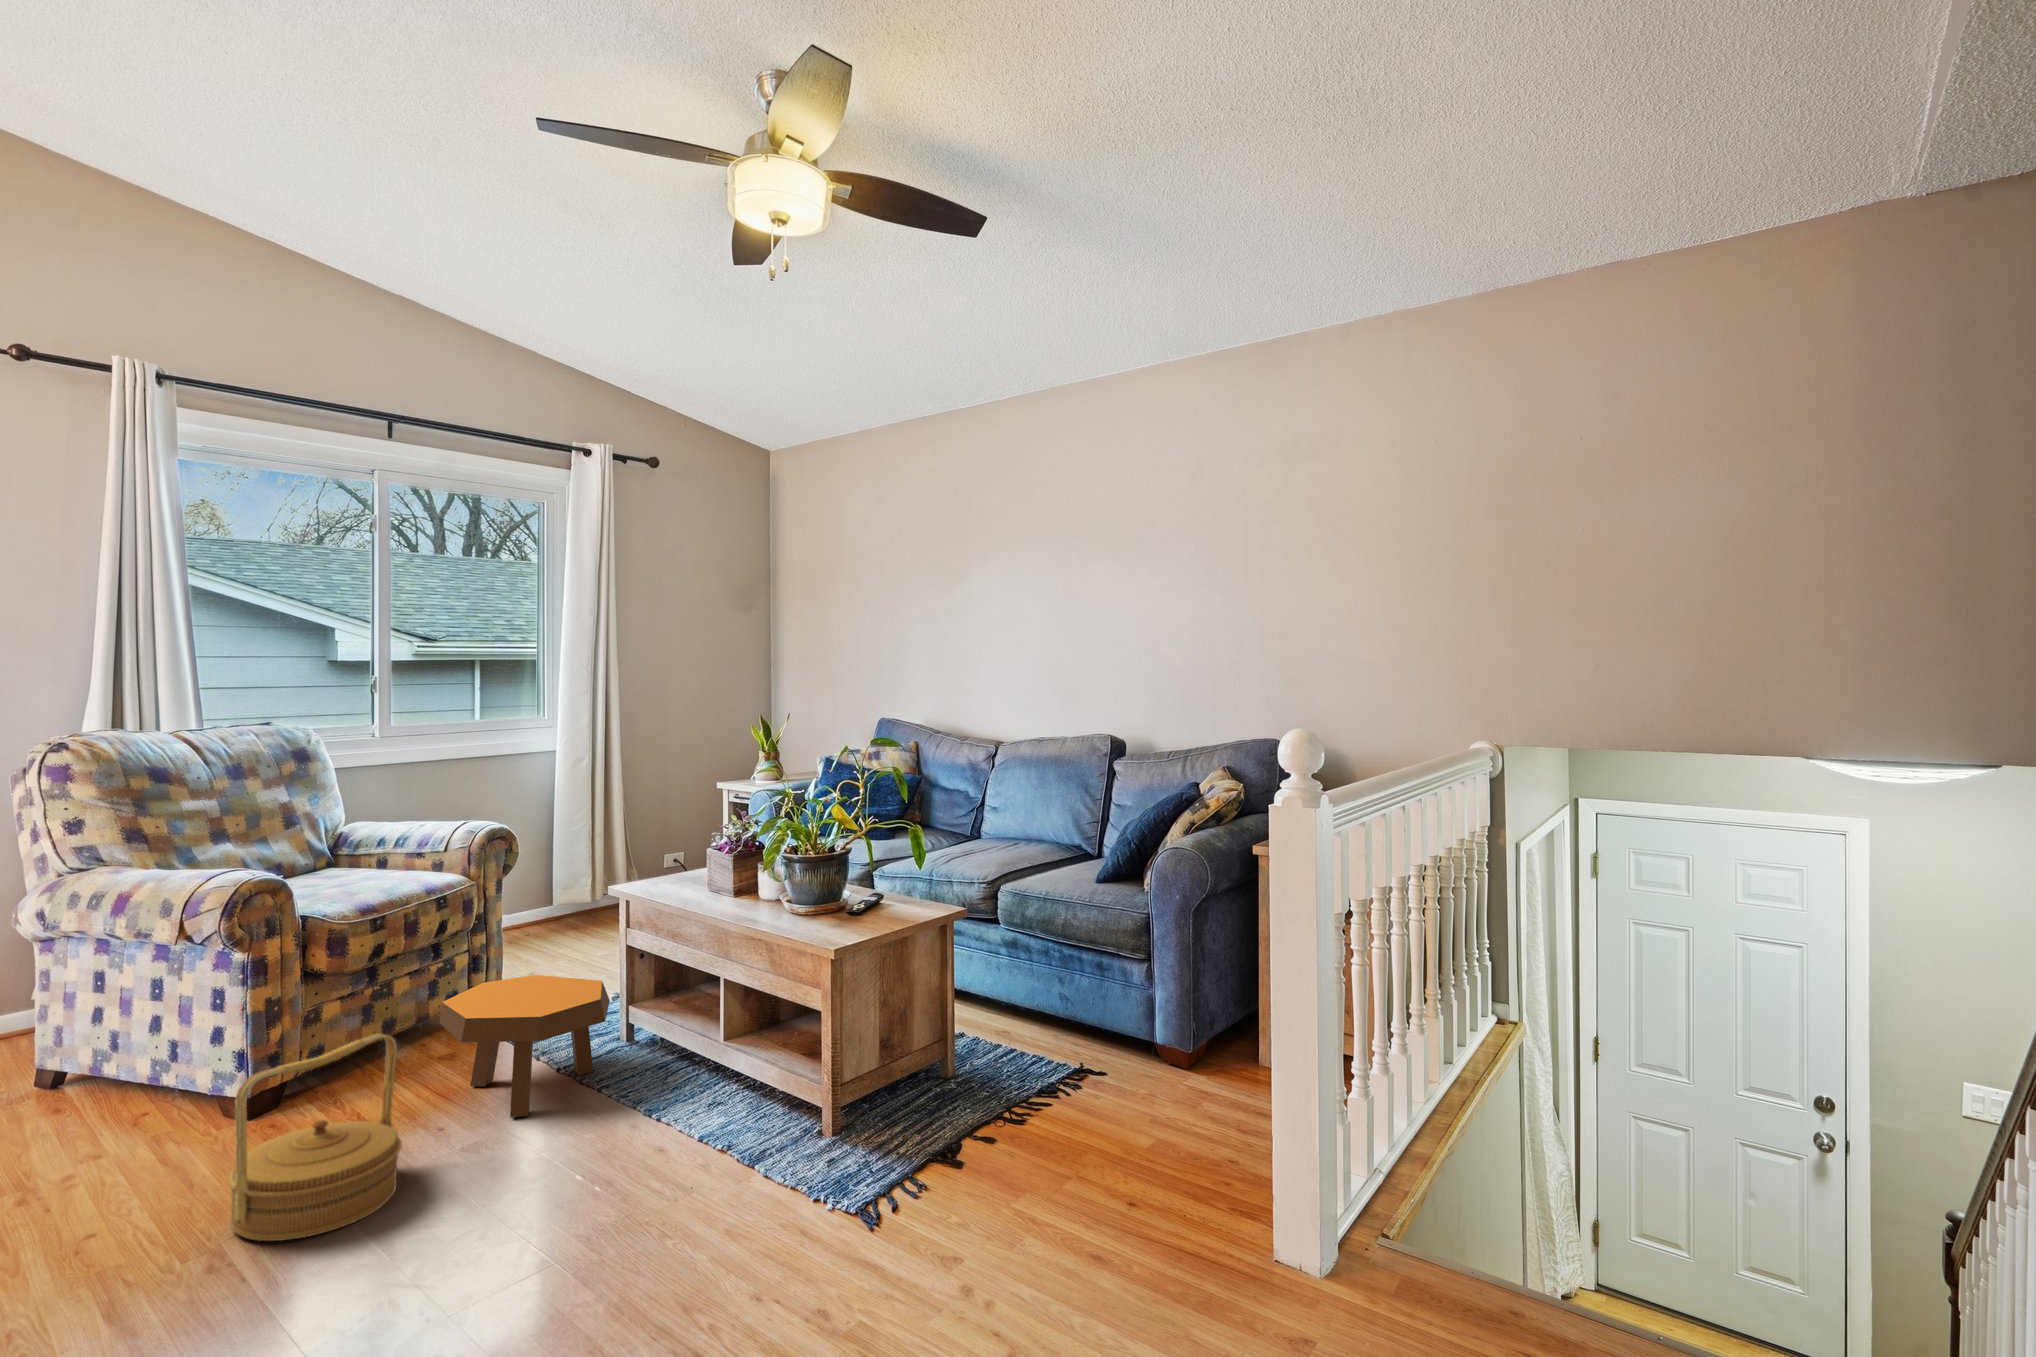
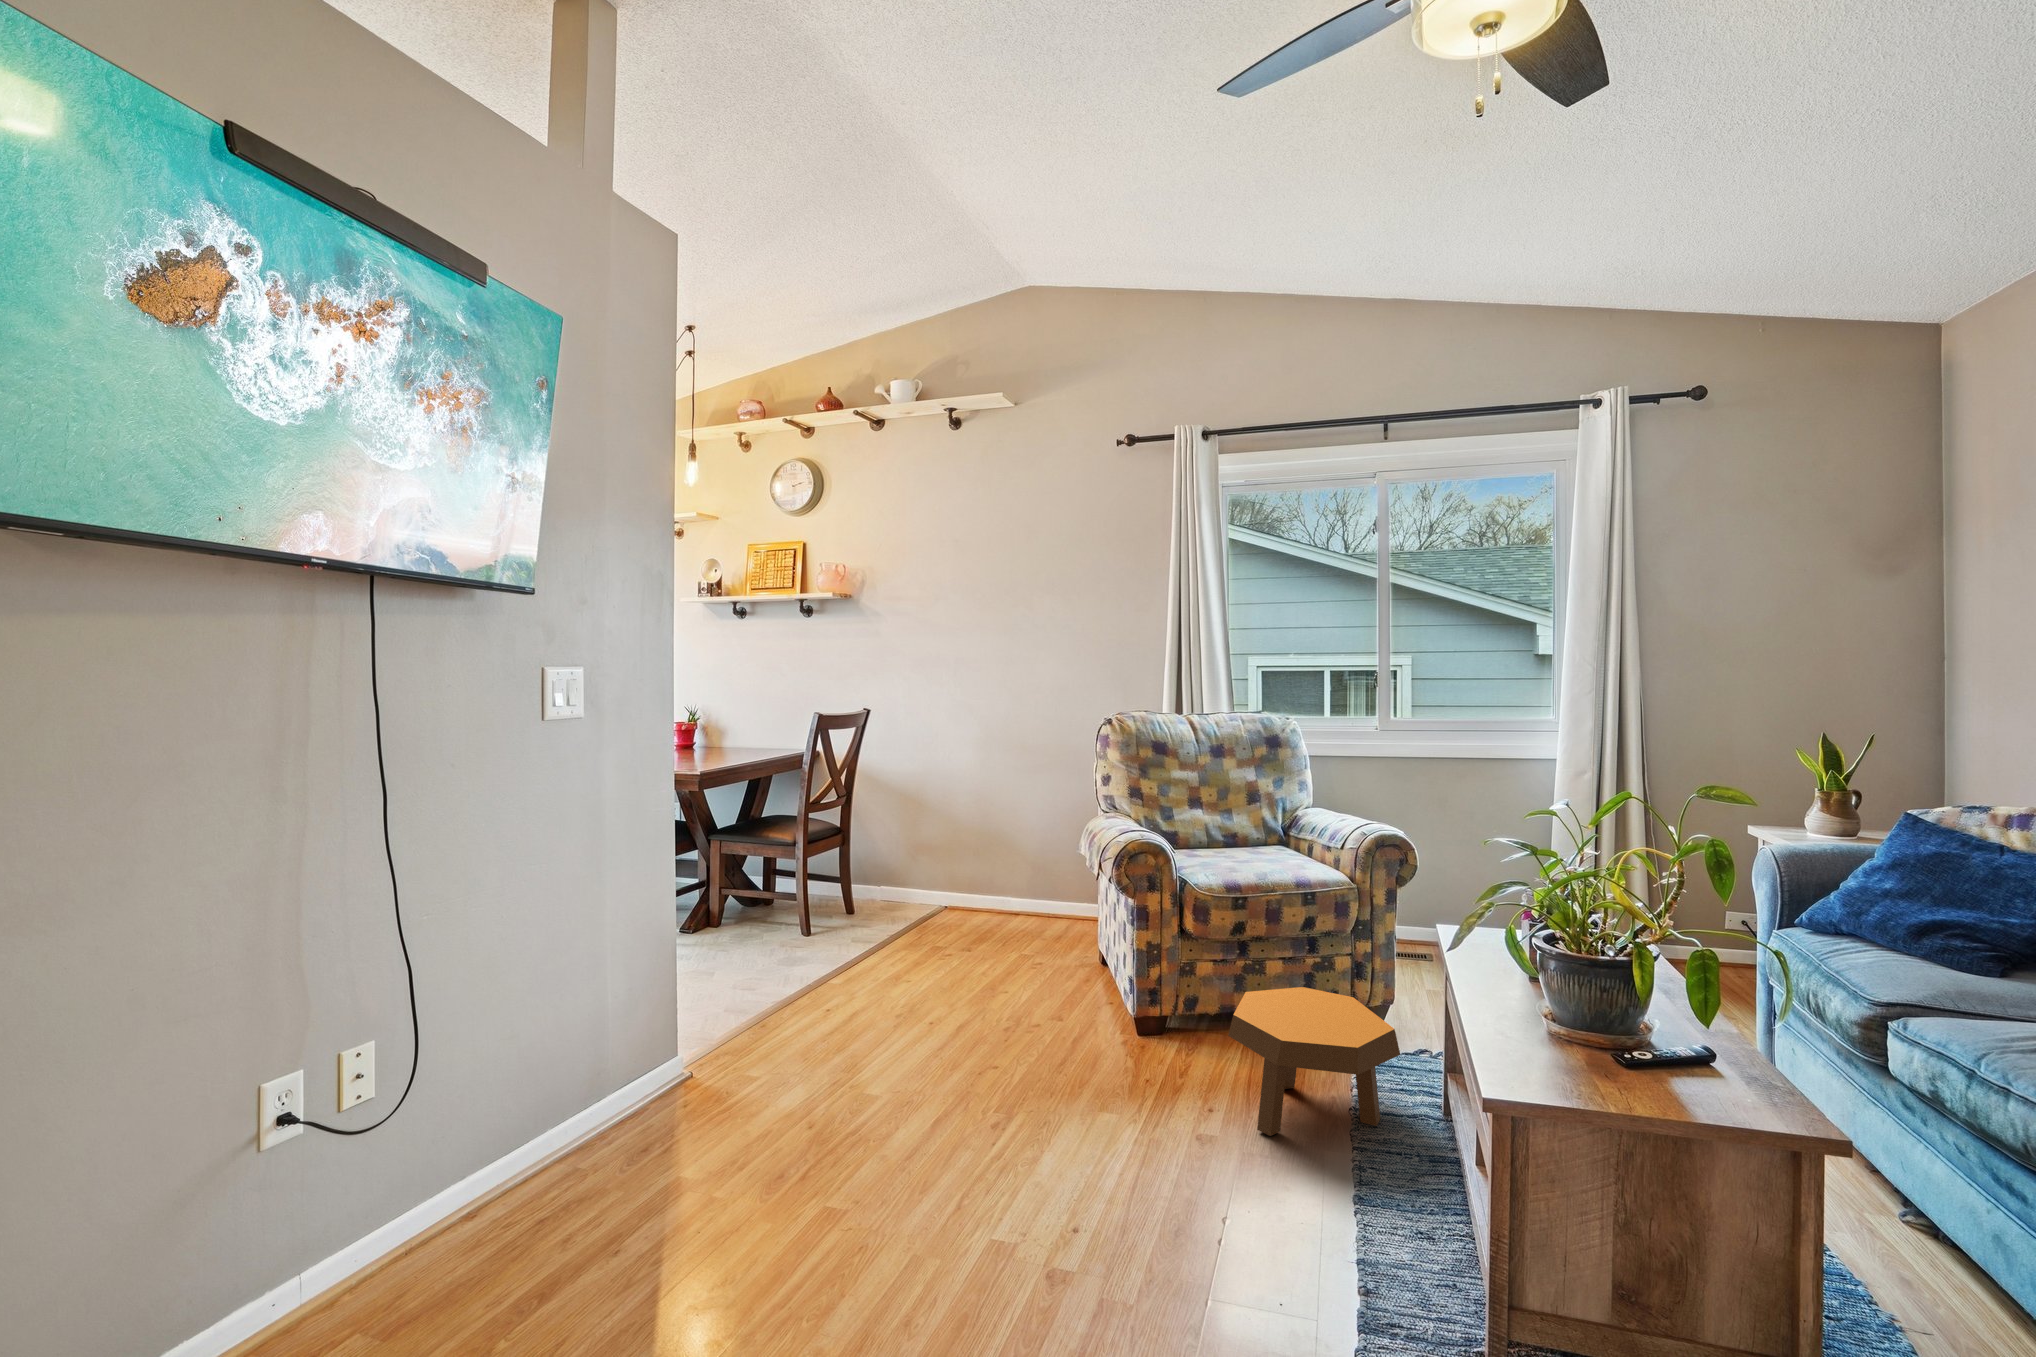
basket: present [229,1033,402,1241] -> none [1021,996,1149,1151]

